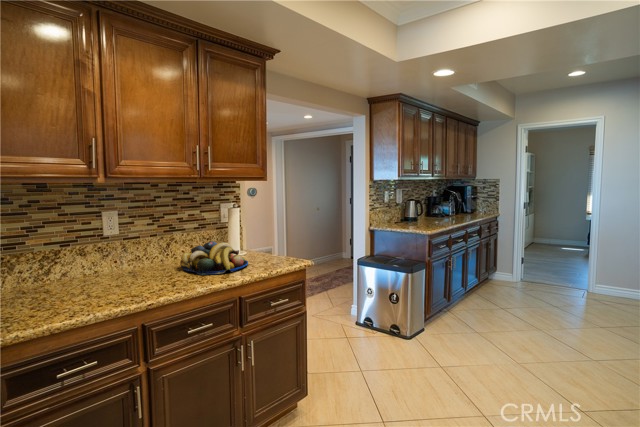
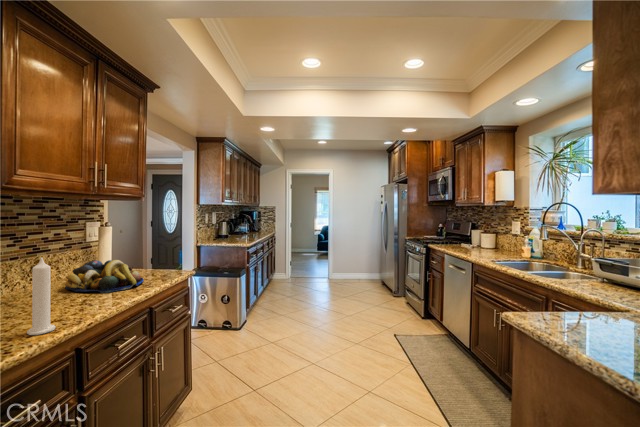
candle: none [95,239,117,307] -> present [27,257,55,335]

